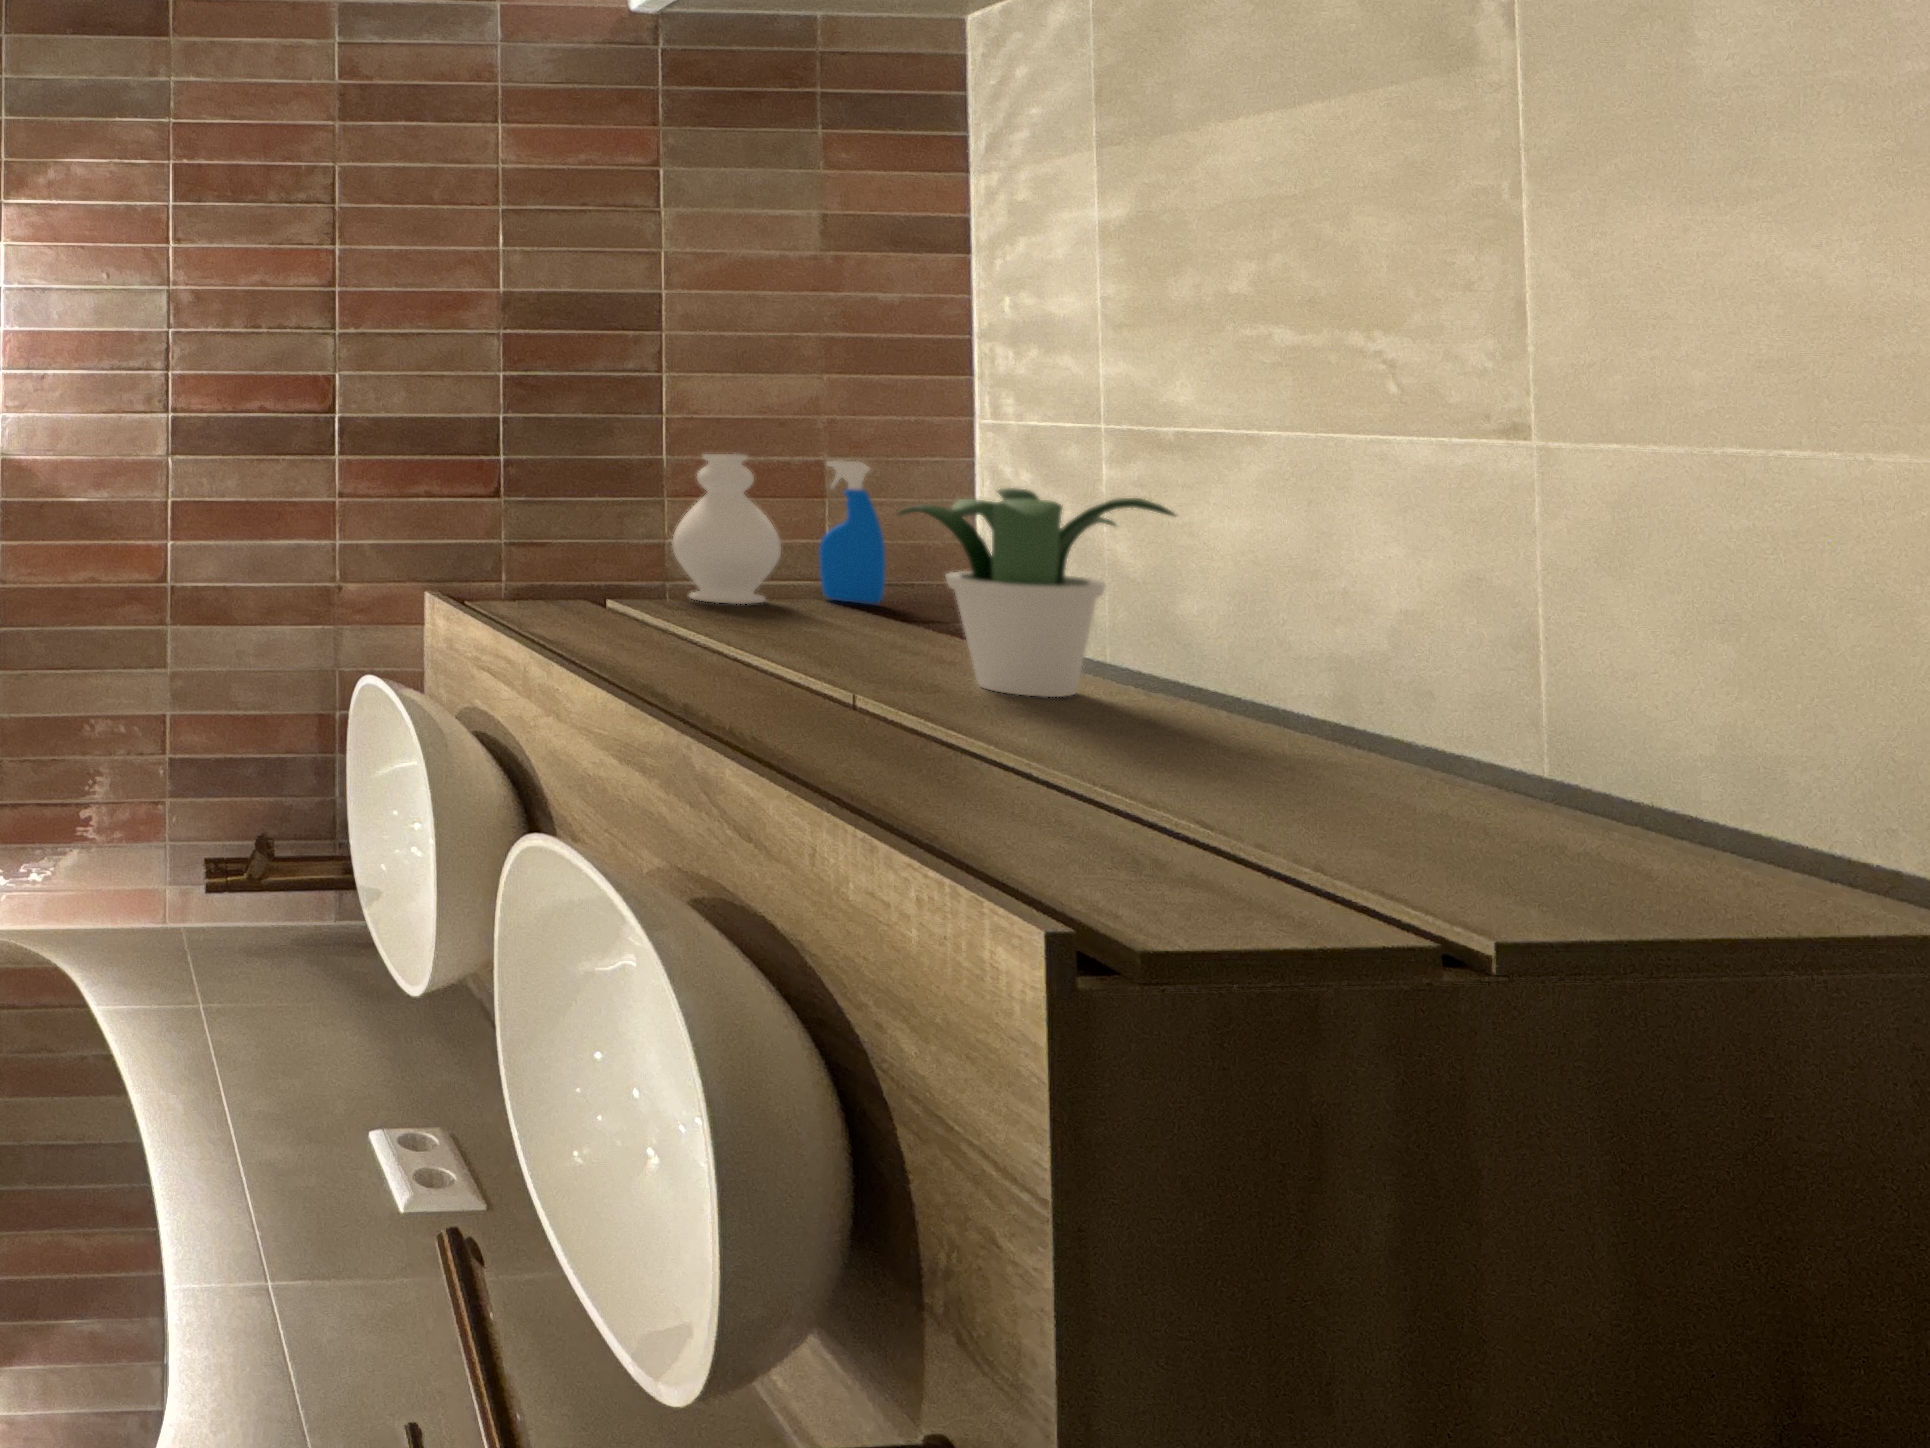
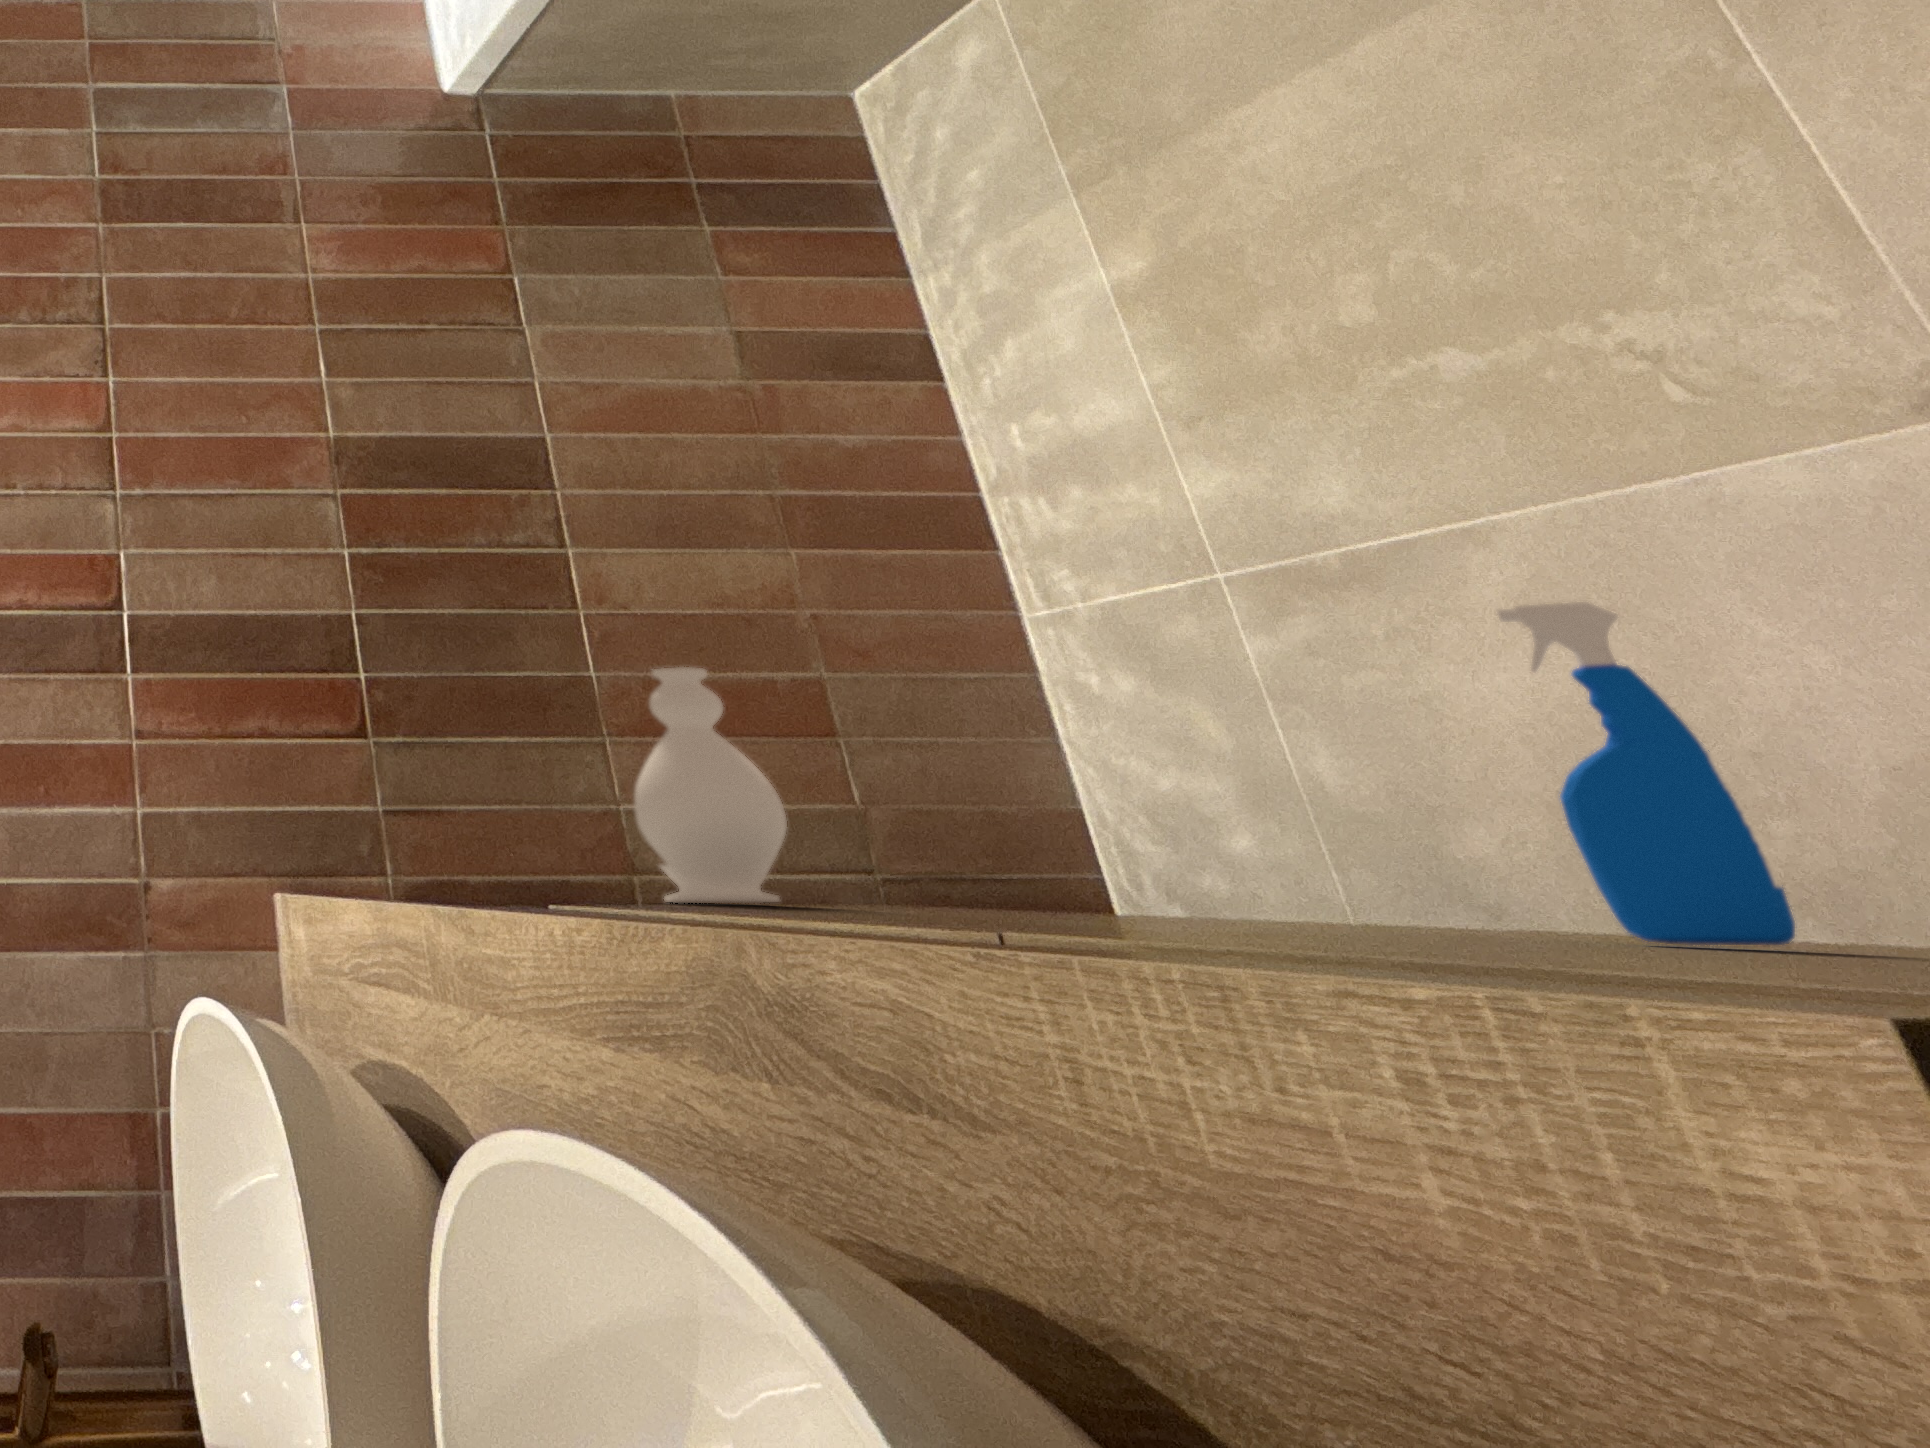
spray bottle: present [819,460,885,604] -> present [1498,602,1795,945]
potted plant: present [899,488,1178,697] -> none [942,570,1379,932]

